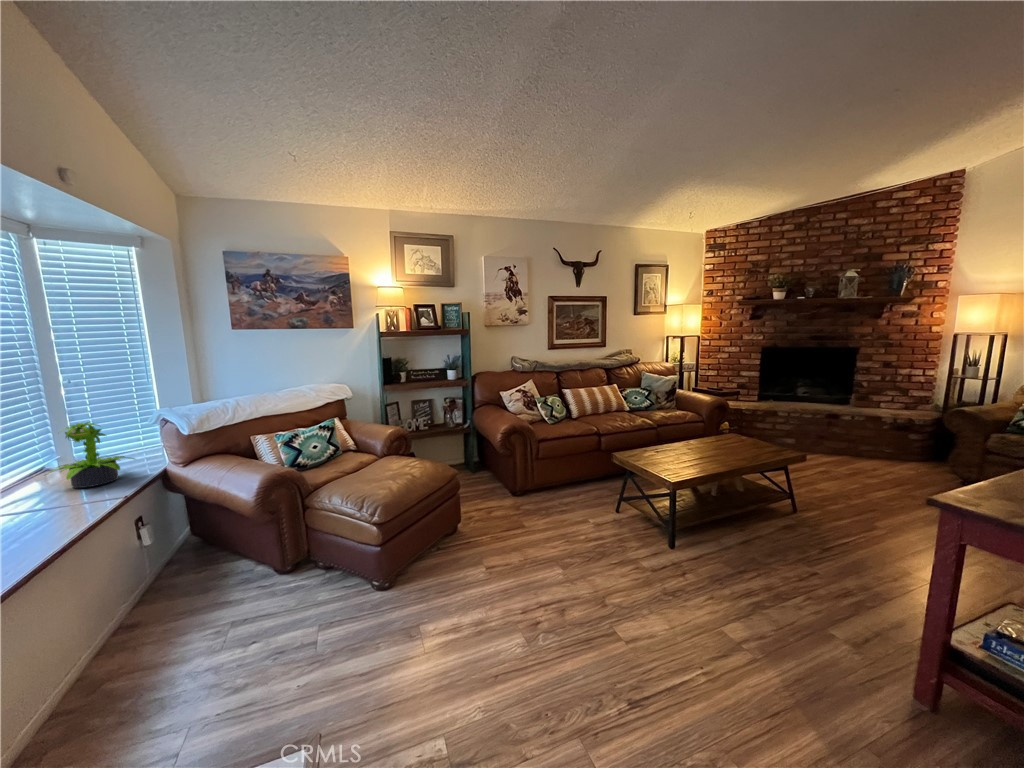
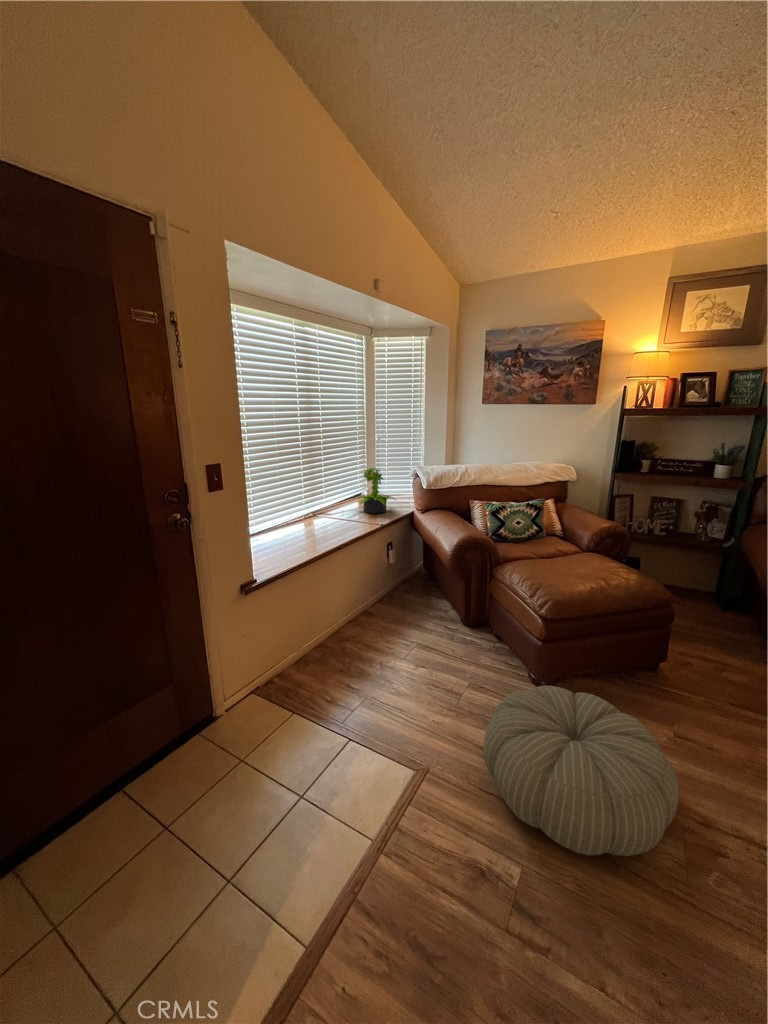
pouf: none [367,567,516,705] -> present [484,686,678,856]

